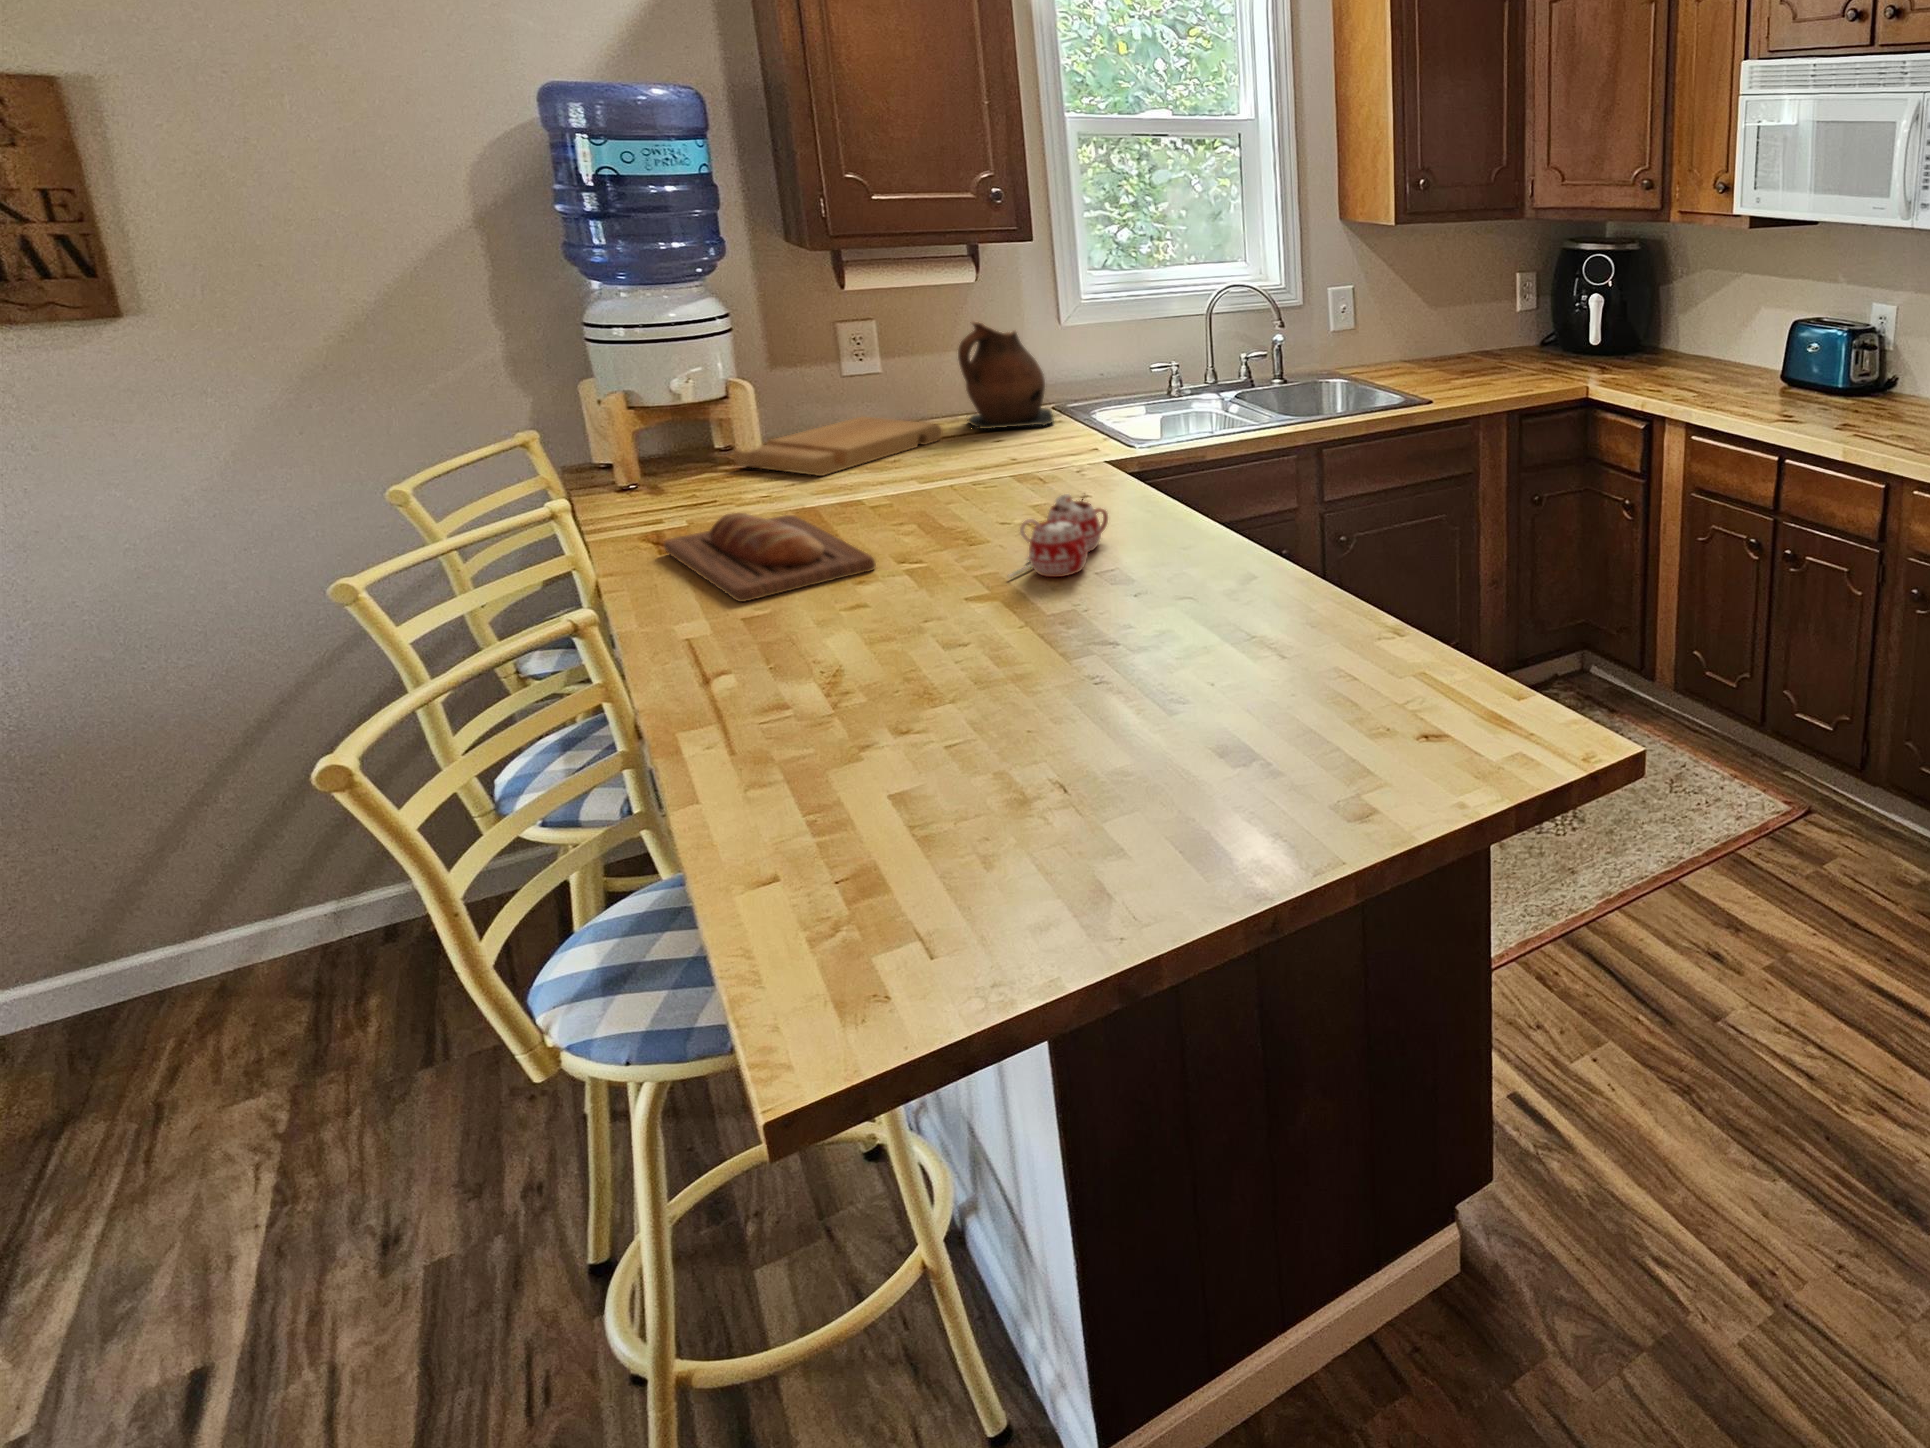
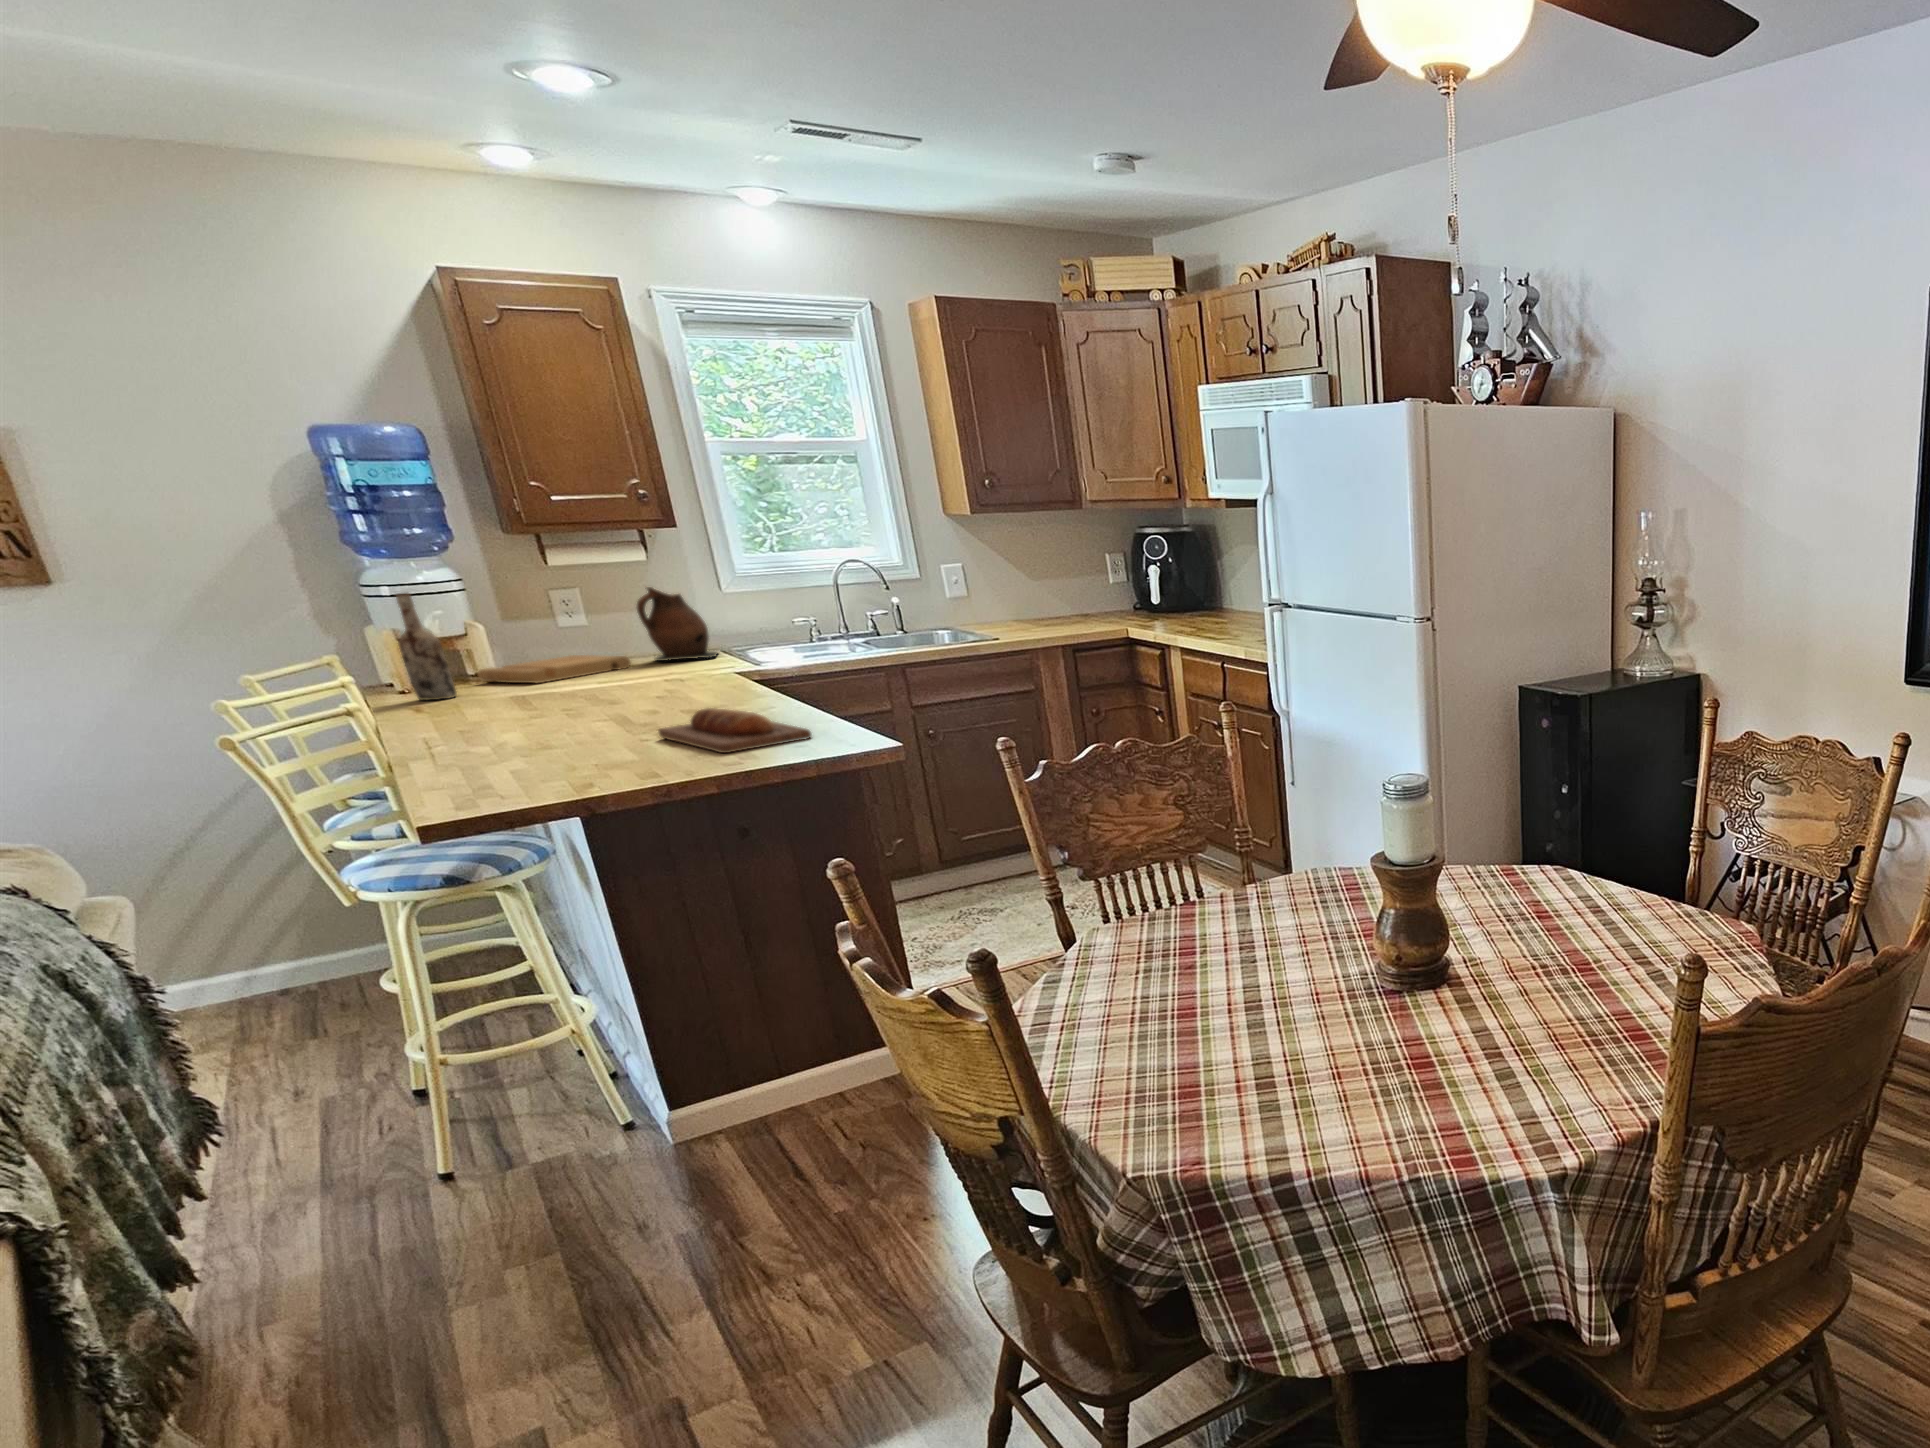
wine bottle: none [633,347,709,516] -> present [396,593,457,701]
mug: present [1009,494,1108,577] -> none [631,666,704,709]
bread loaf: present [664,513,876,602] -> present [659,708,812,753]

